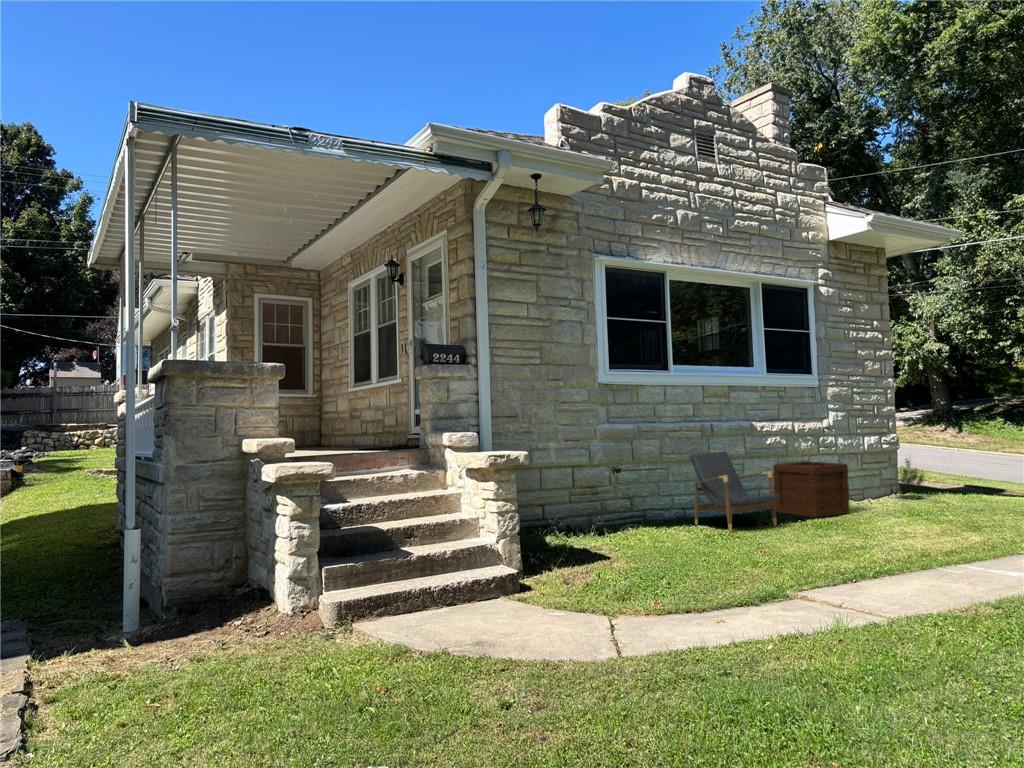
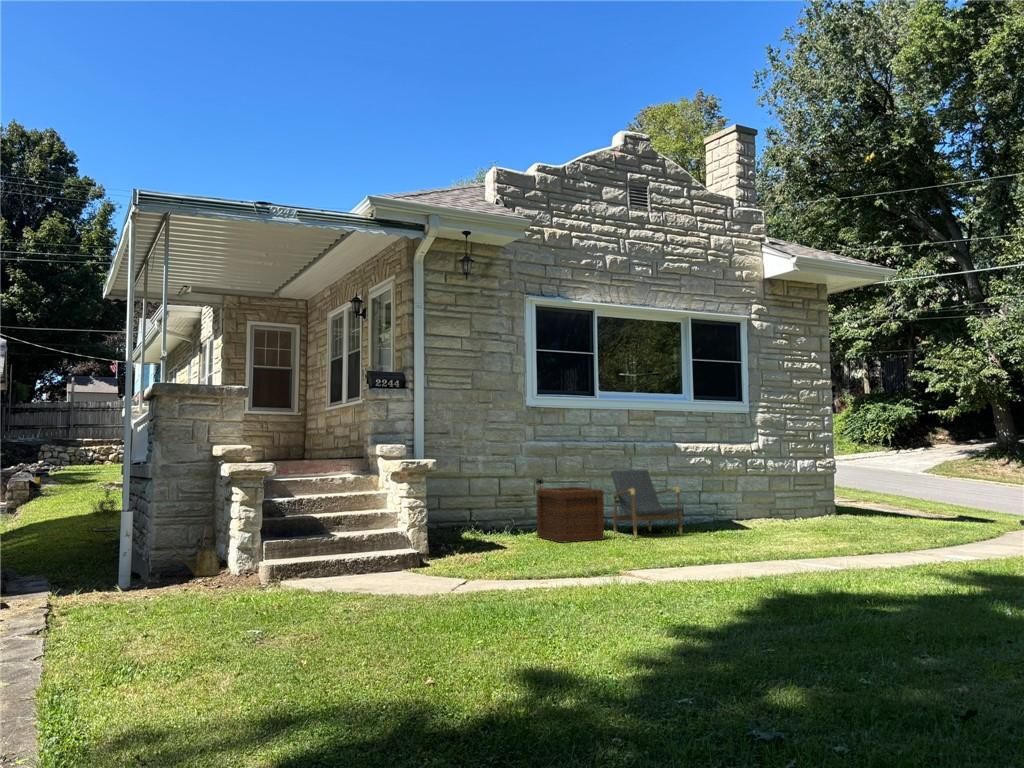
potted tree: present [898,459,925,499] -> present [92,491,119,531]
wooden crate: present [773,461,850,518] -> present [536,487,604,543]
watering can: none [191,576,271,622] -> present [170,545,221,576]

